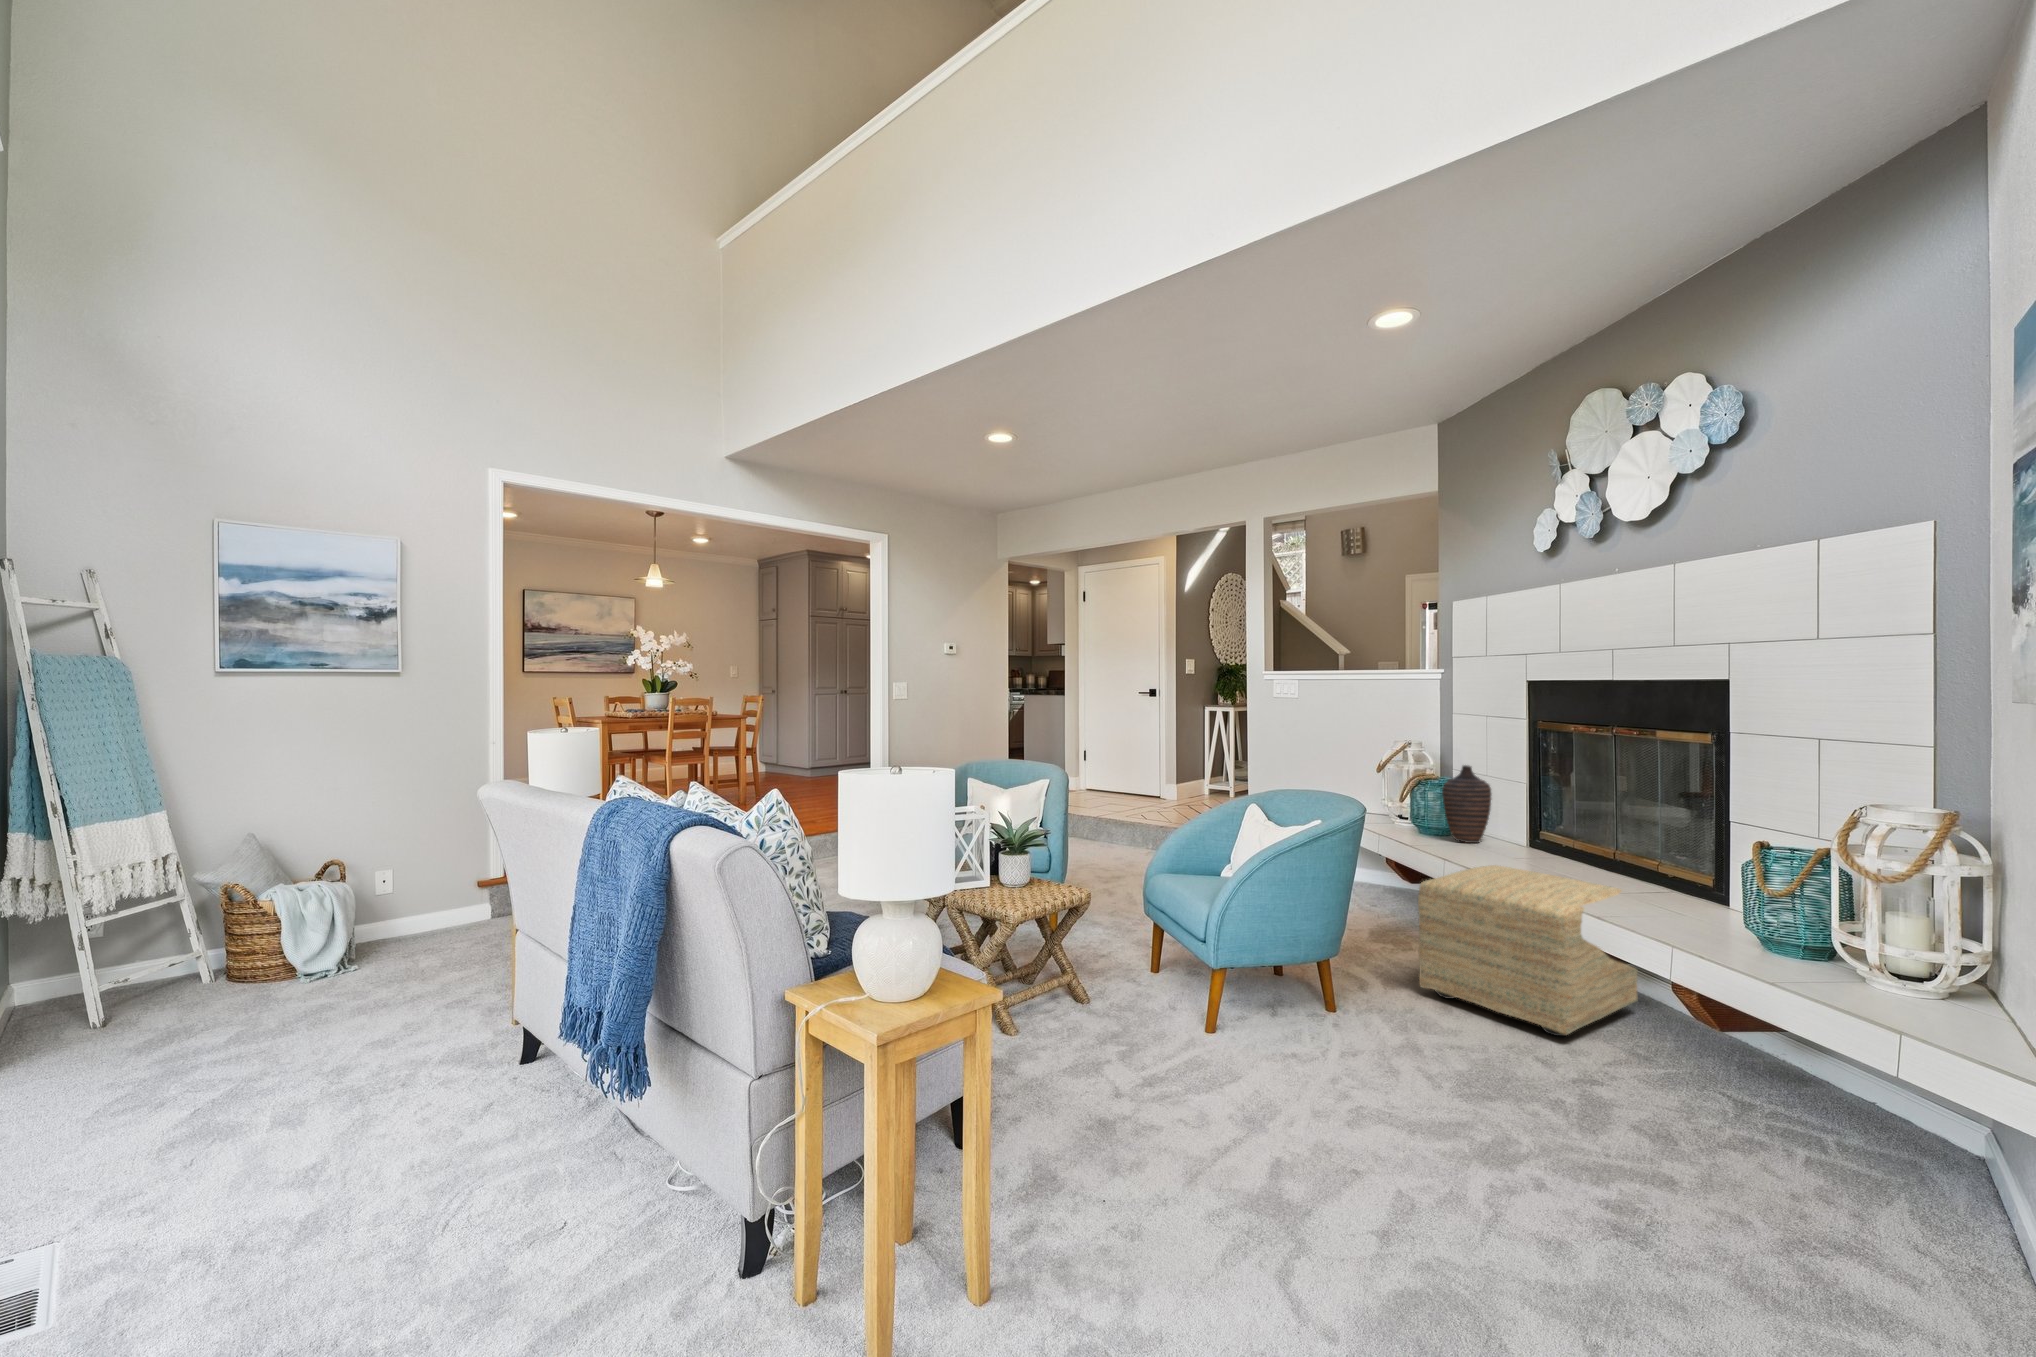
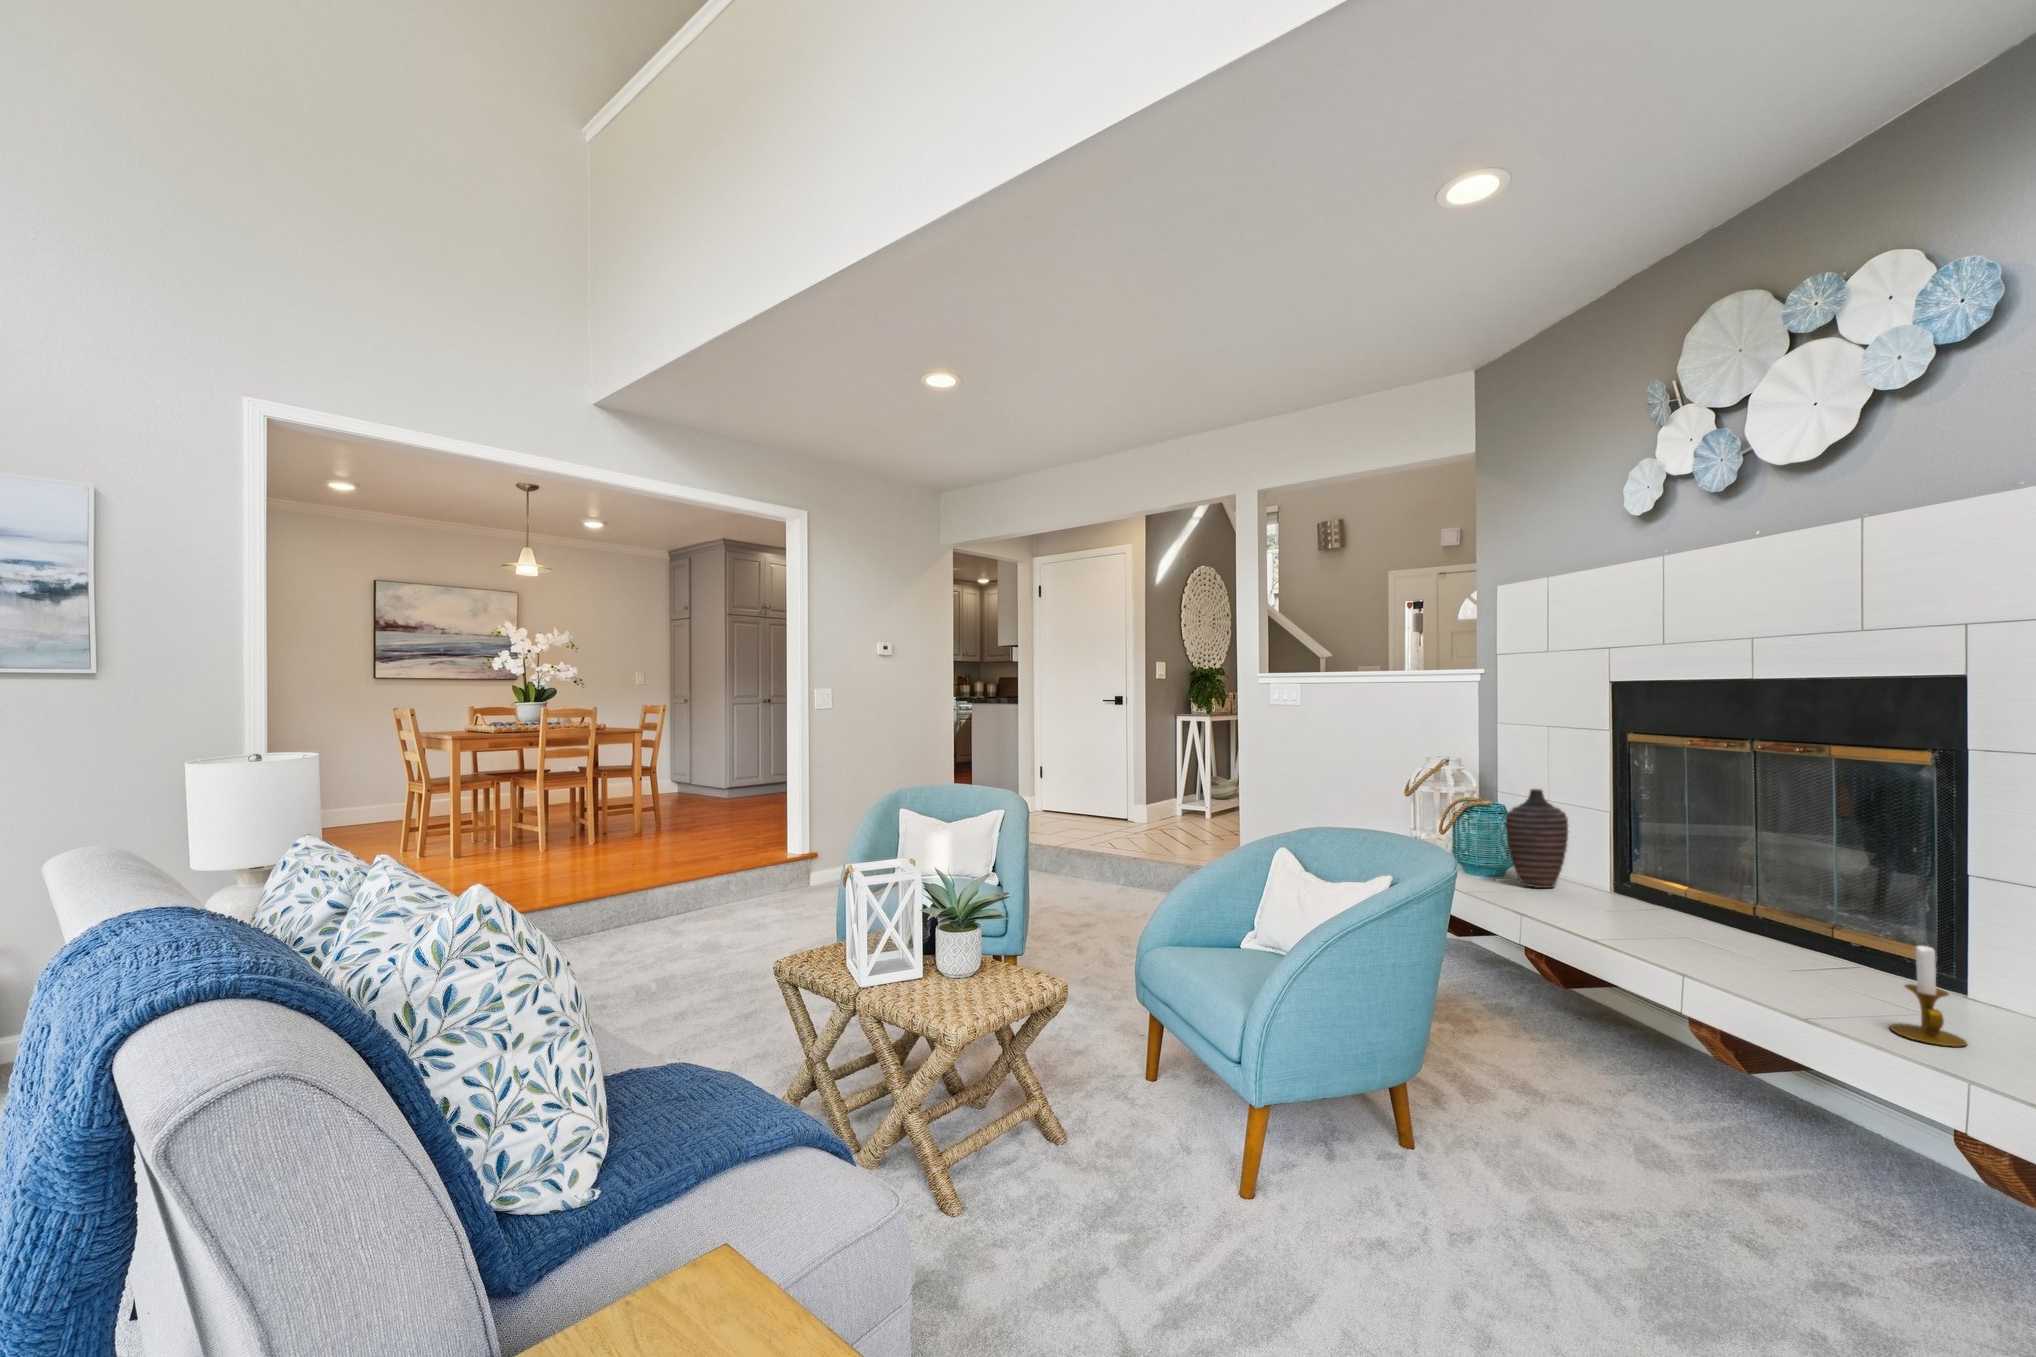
candlestick: none [1645,864,1689,929] -> present [1890,946,1967,1047]
ottoman: present [1418,865,1638,1036] -> none [1516,925,1824,1193]

